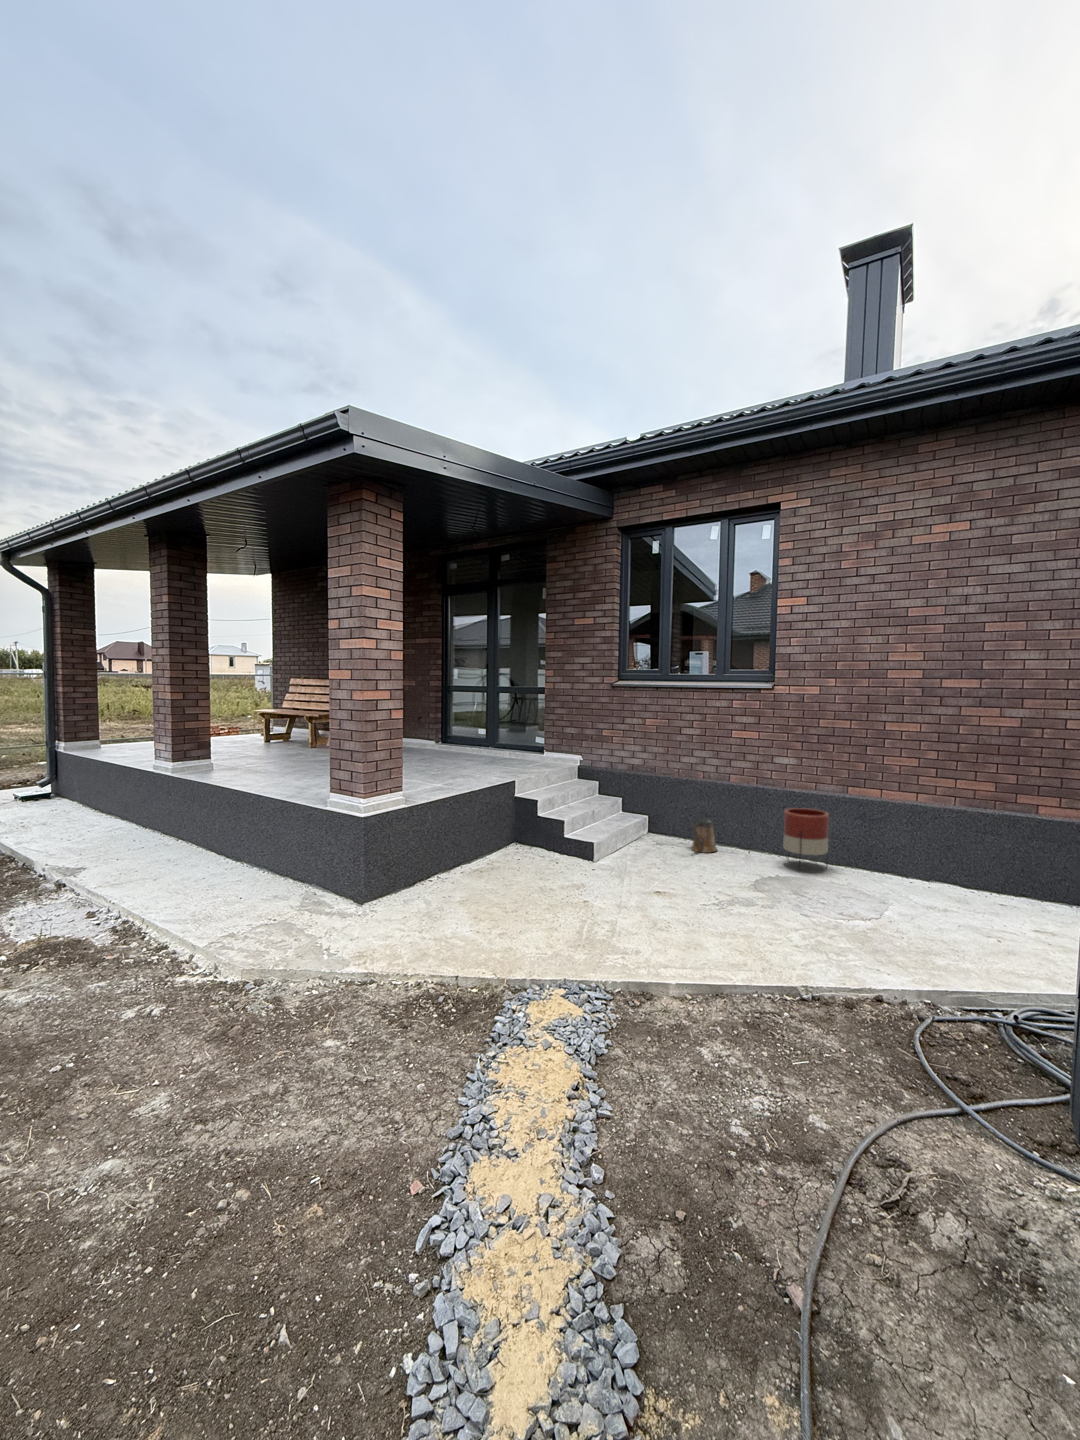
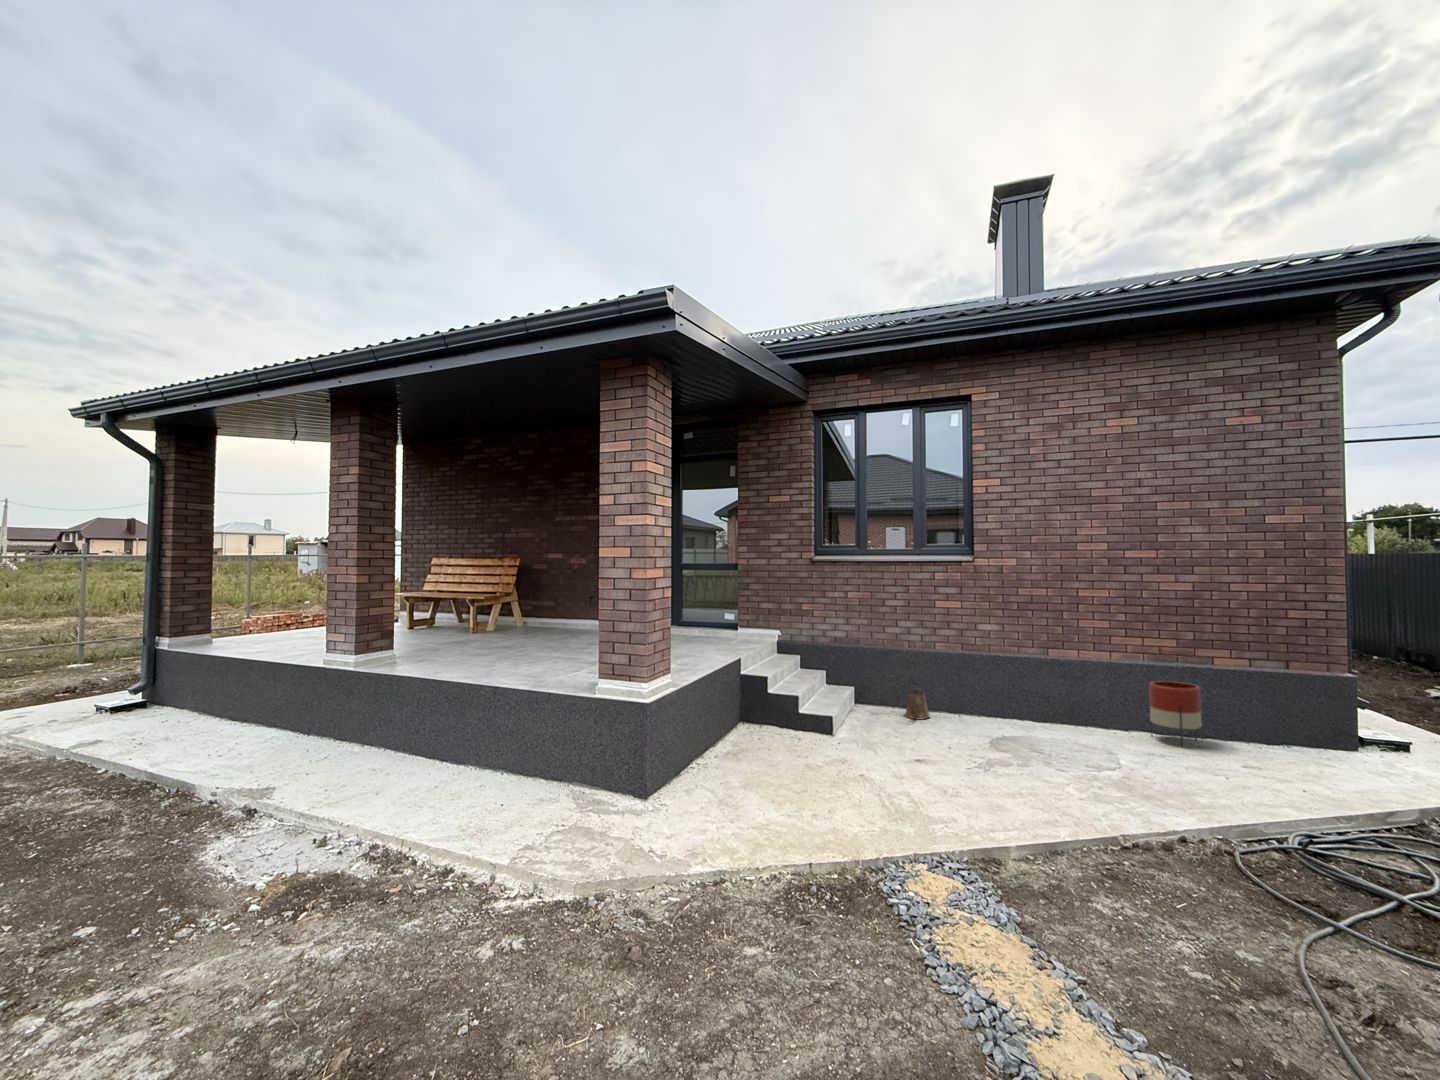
planter: present [783,808,829,865] -> present [1149,681,1202,740]

